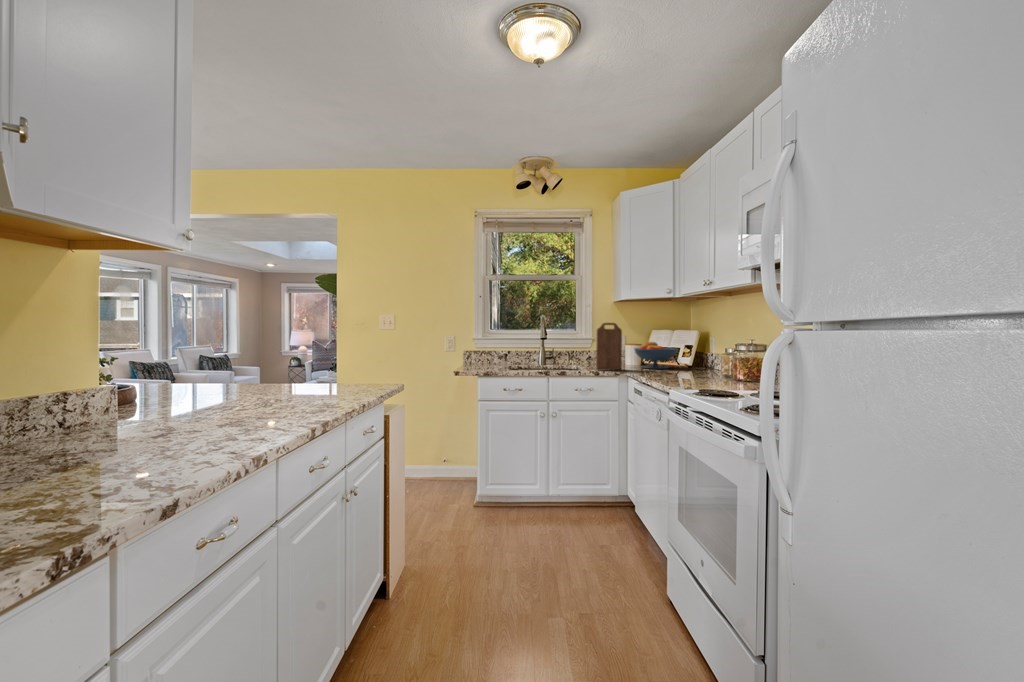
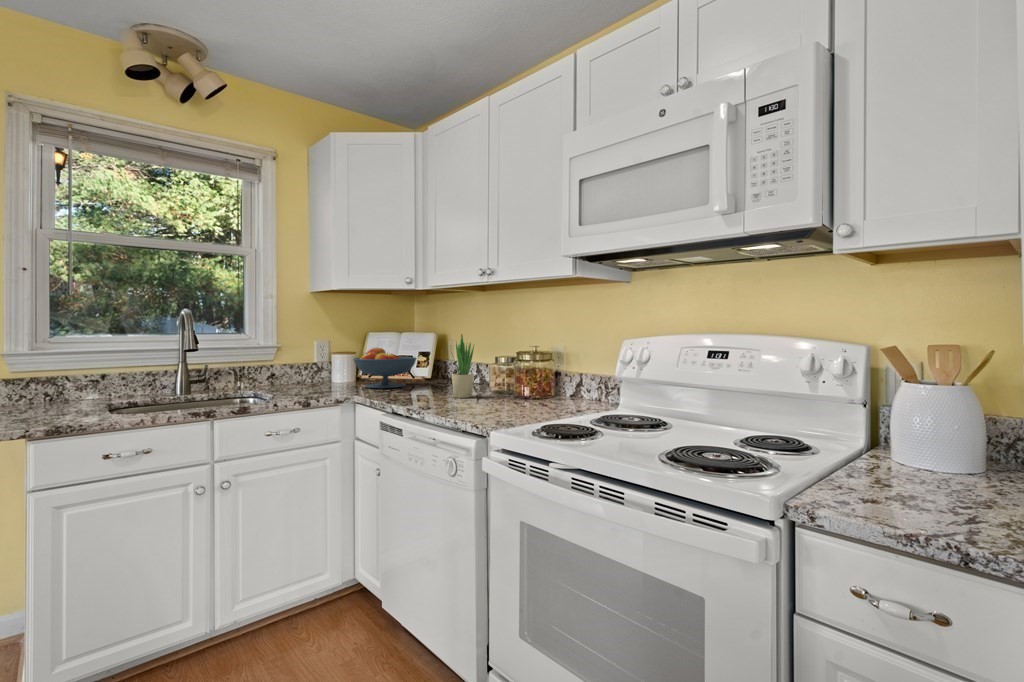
cutting board: present [596,323,622,370] -> none [300,318,340,398]
potted plant: none [686,332,705,376] -> present [451,334,474,398]

